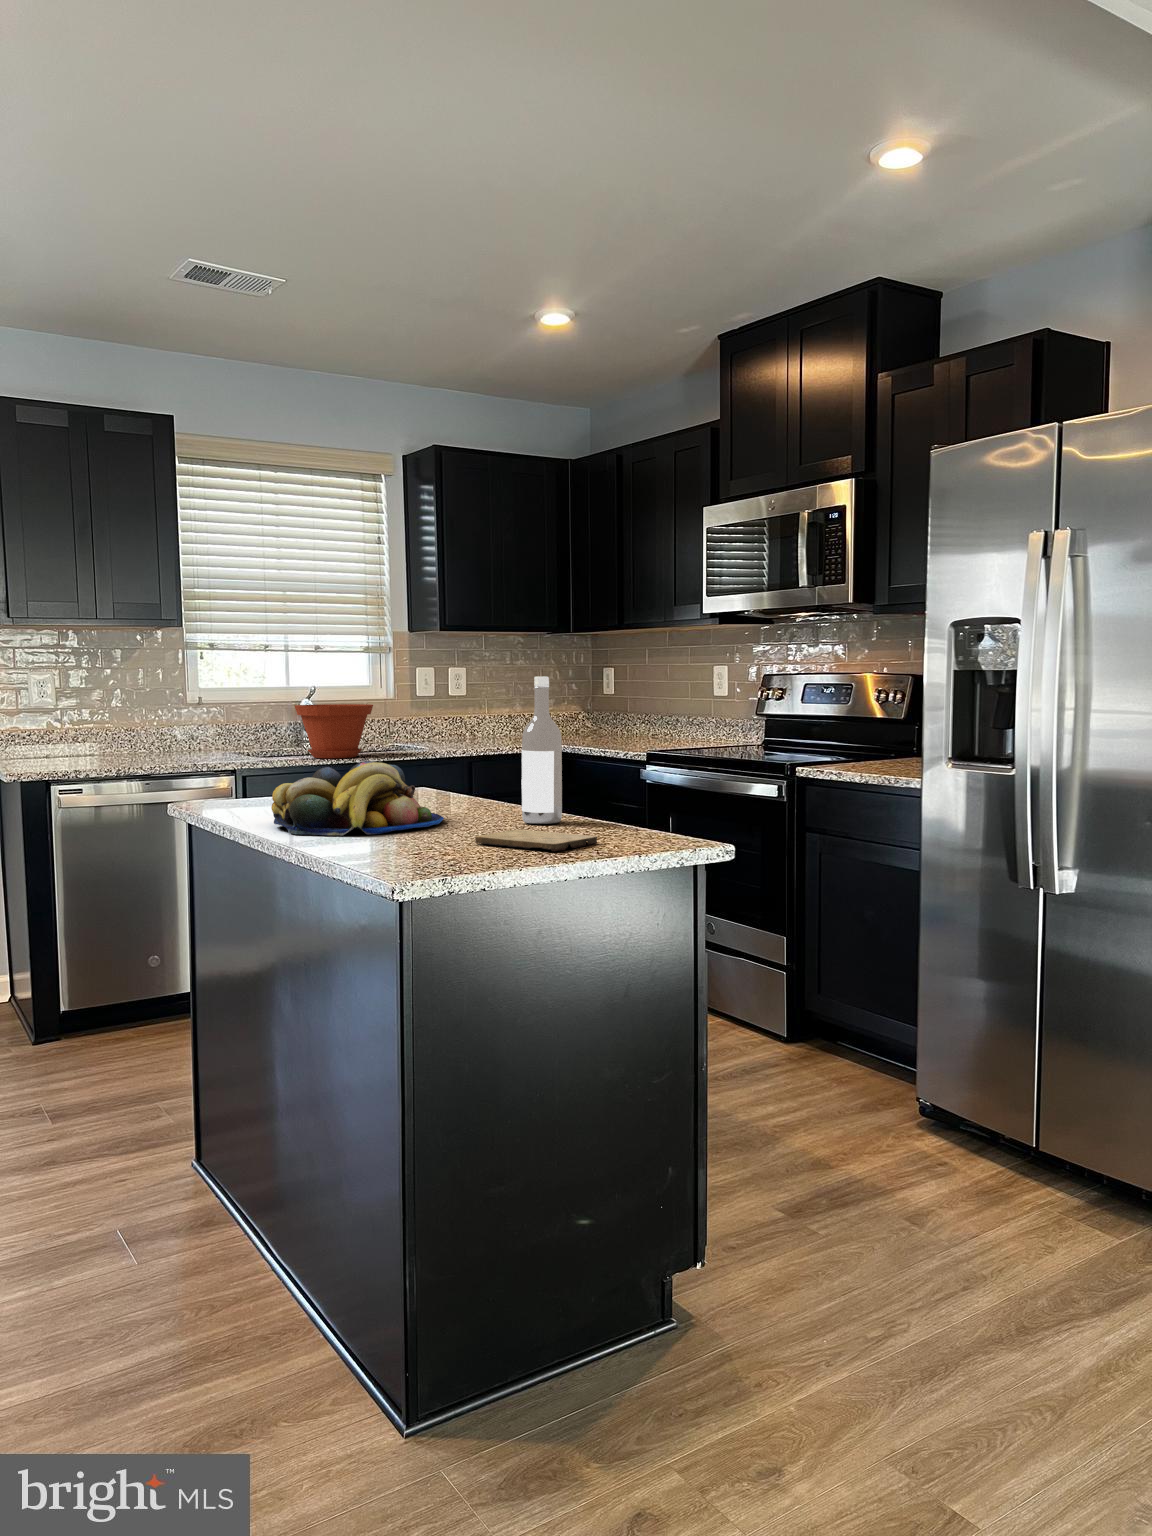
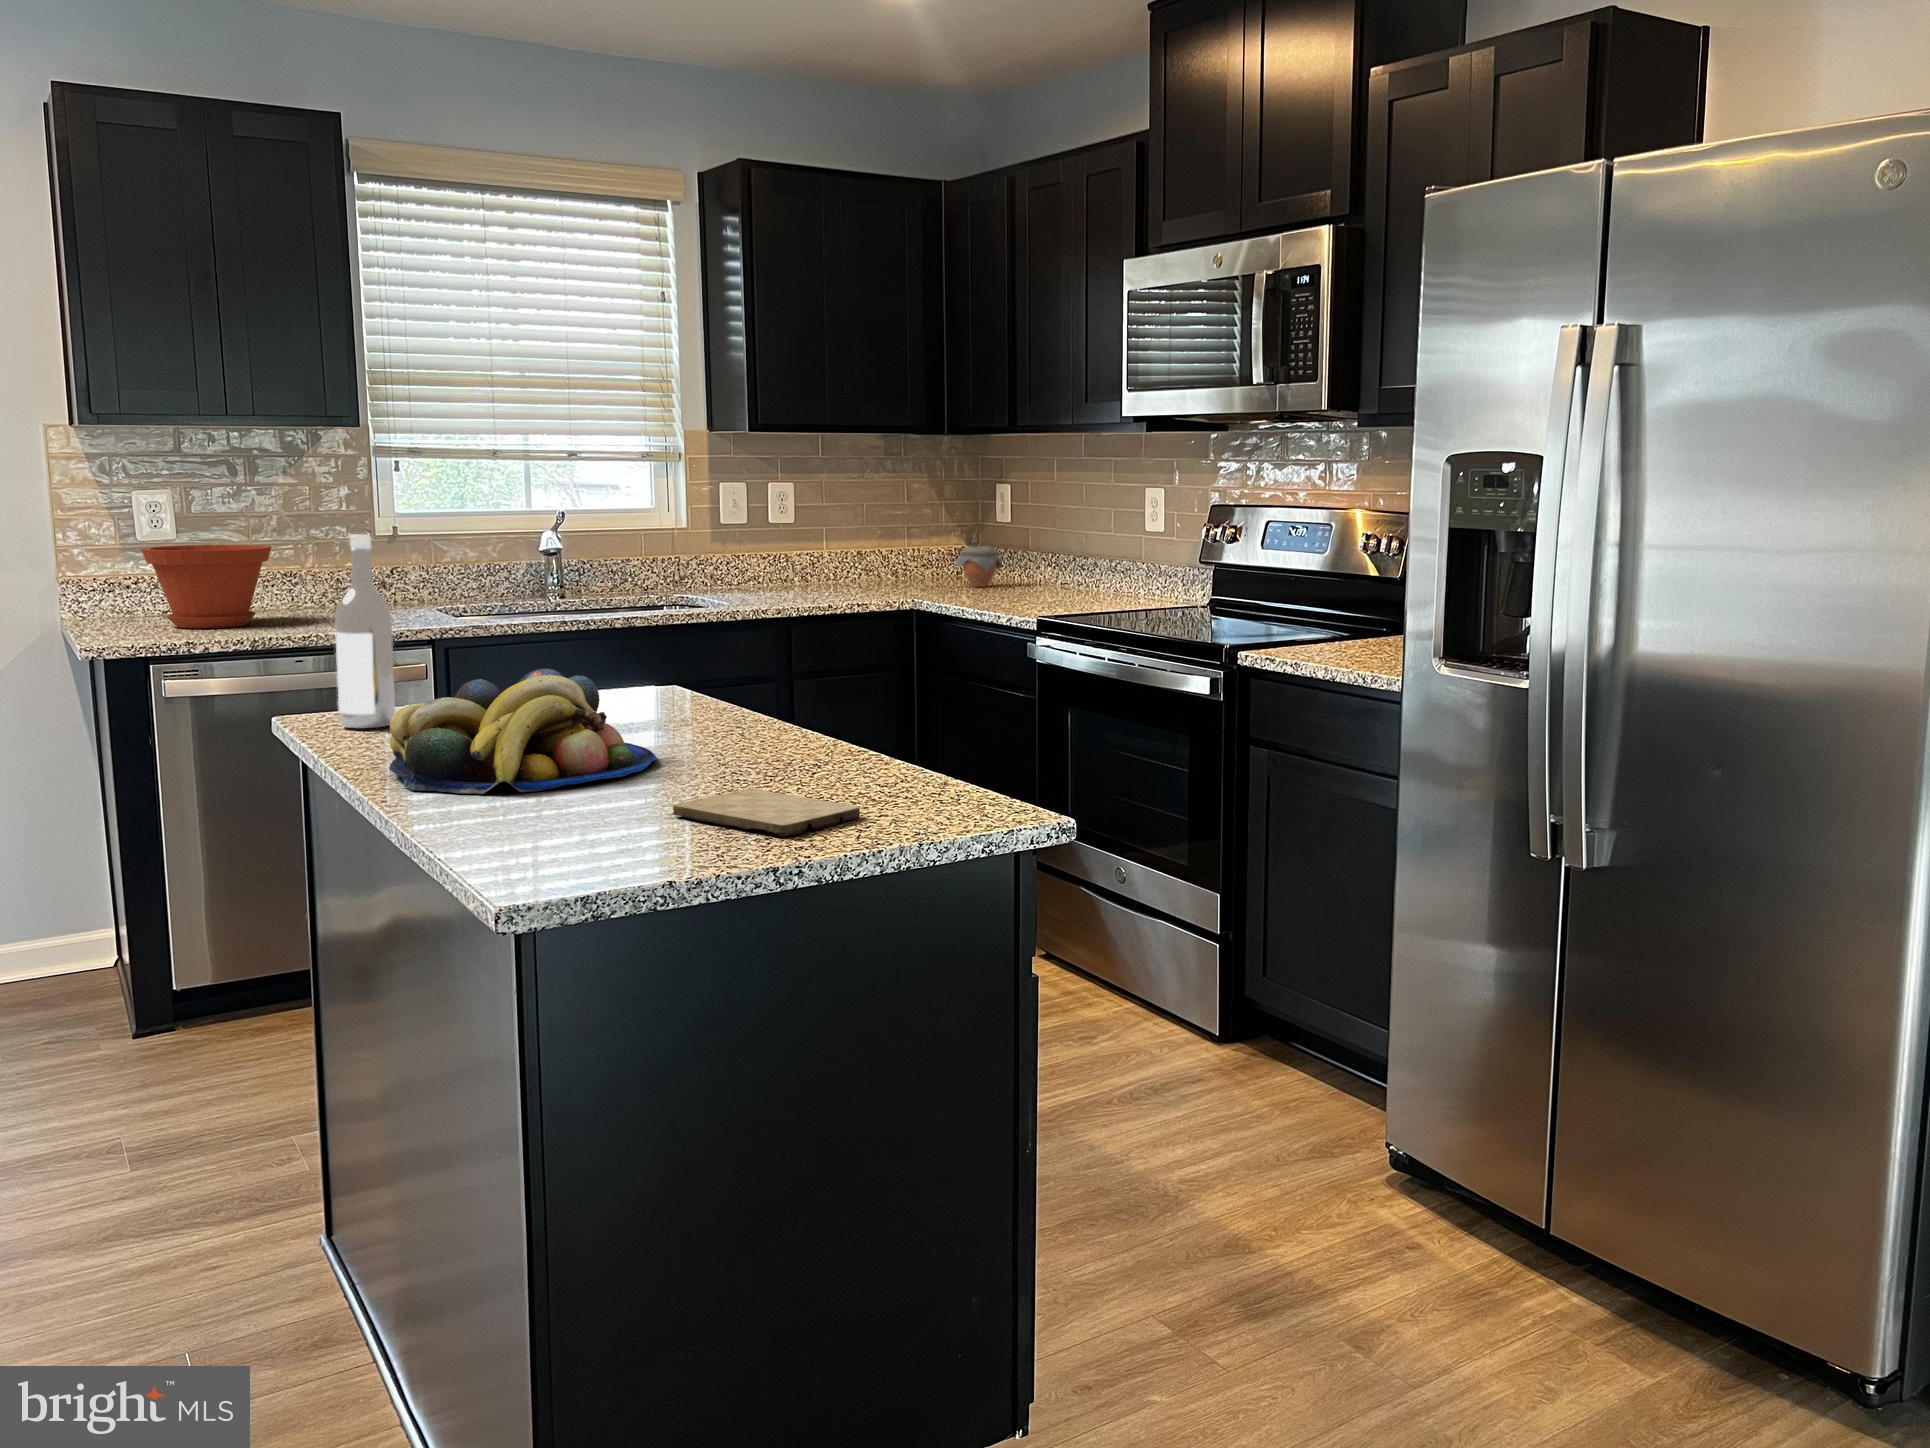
wine bottle: present [521,676,562,824] -> present [335,534,395,729]
plant pot: present [295,704,373,758] -> present [141,545,271,628]
jar: none [580,710,613,738] -> present [955,546,1001,587]

